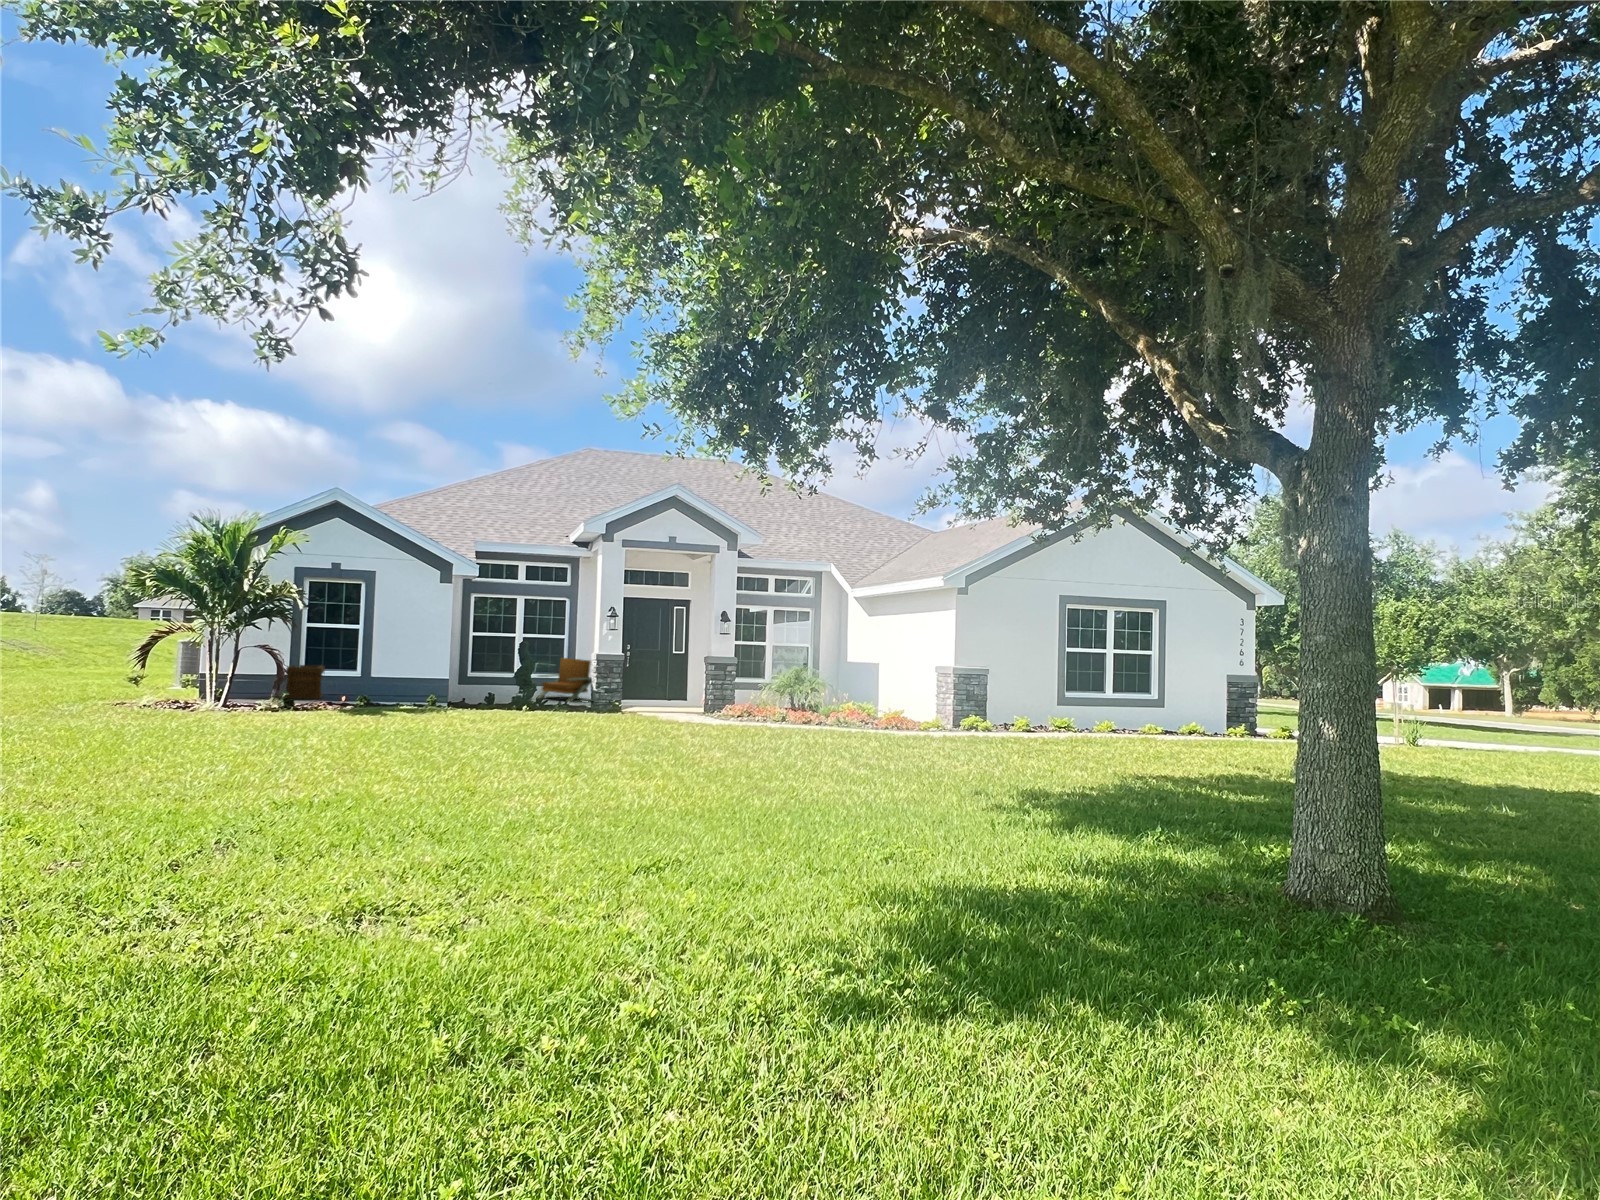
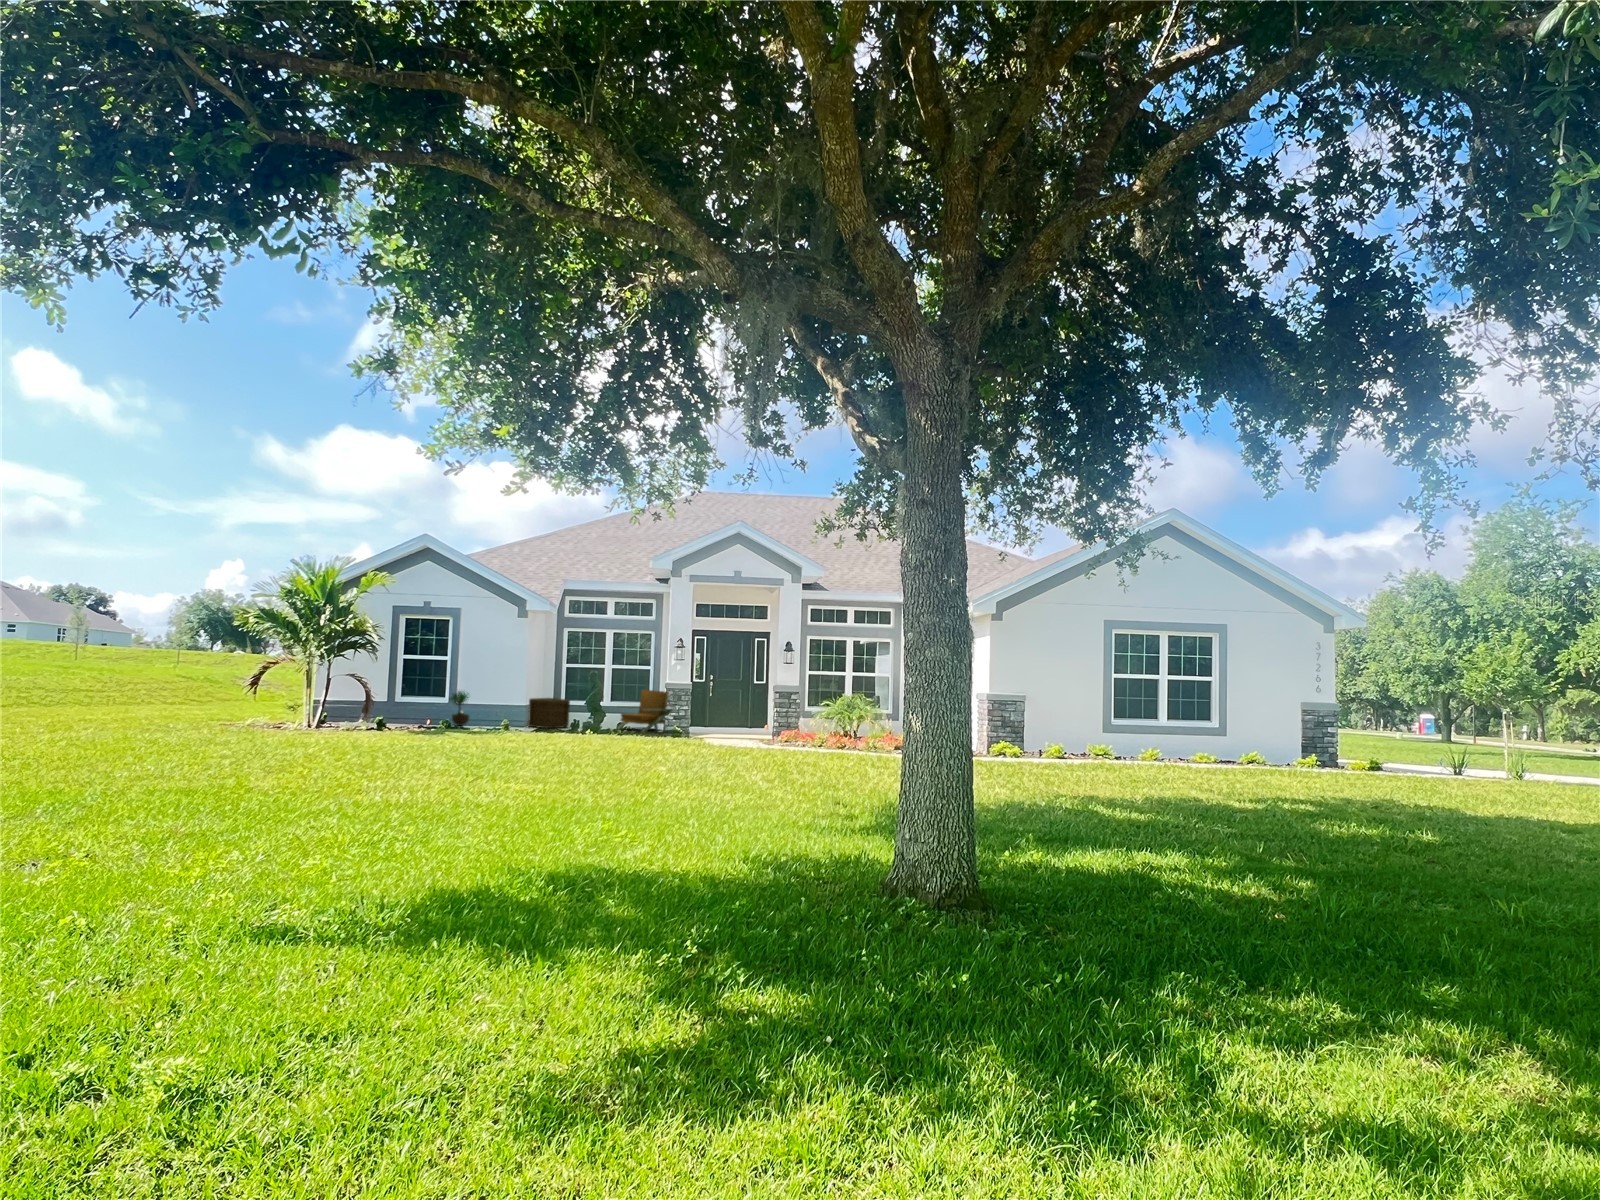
potted tree: none [361,658,387,698] -> present [450,691,469,726]
wooden crate: present [285,665,325,699] -> present [528,698,570,728]

